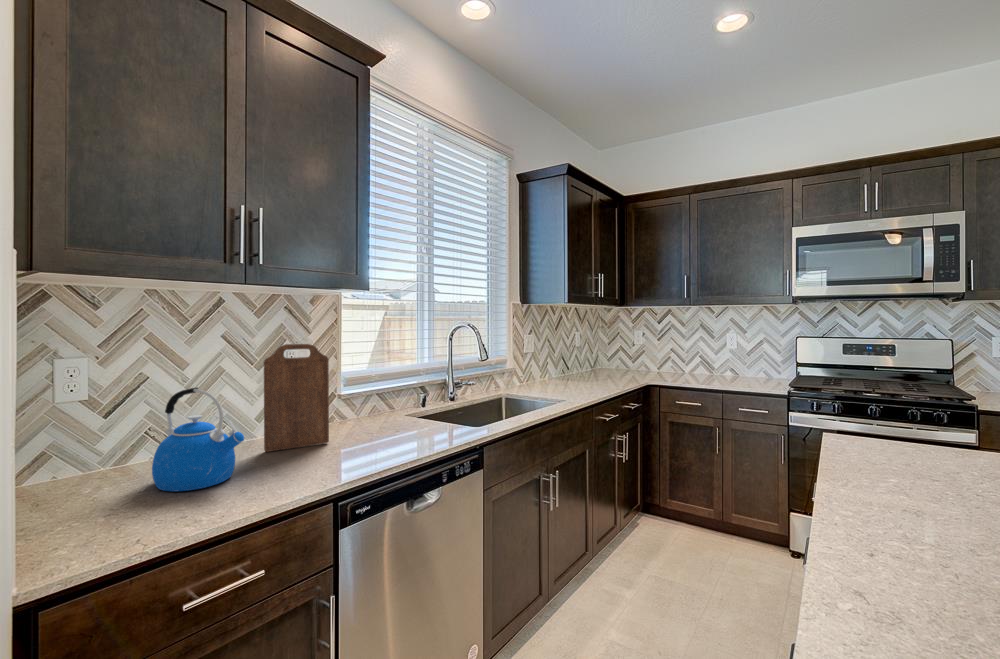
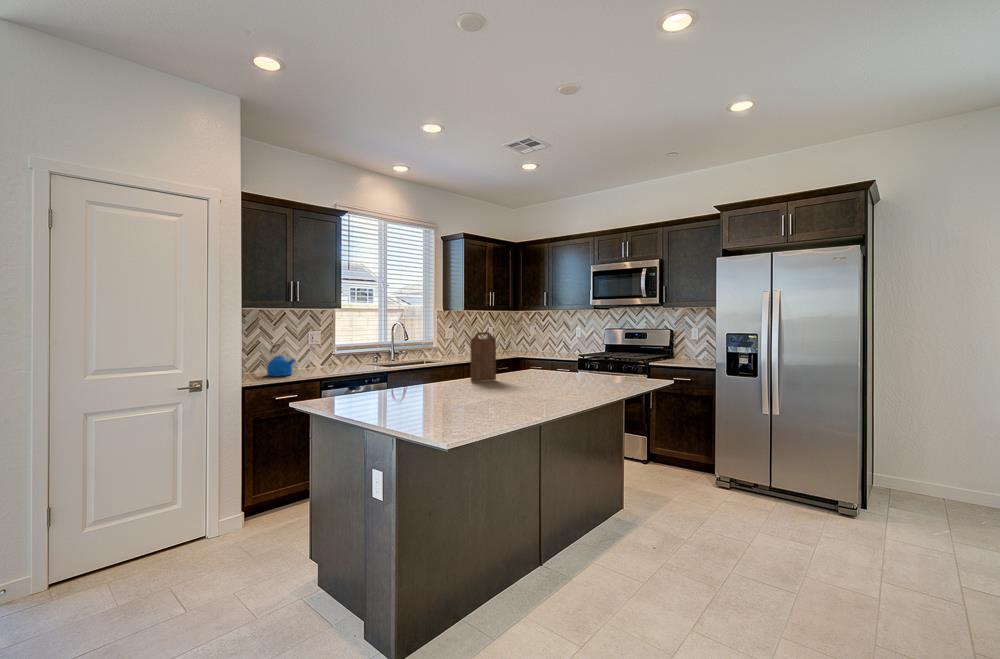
cutting board: present [264,344,329,452] -> present [470,332,496,382]

